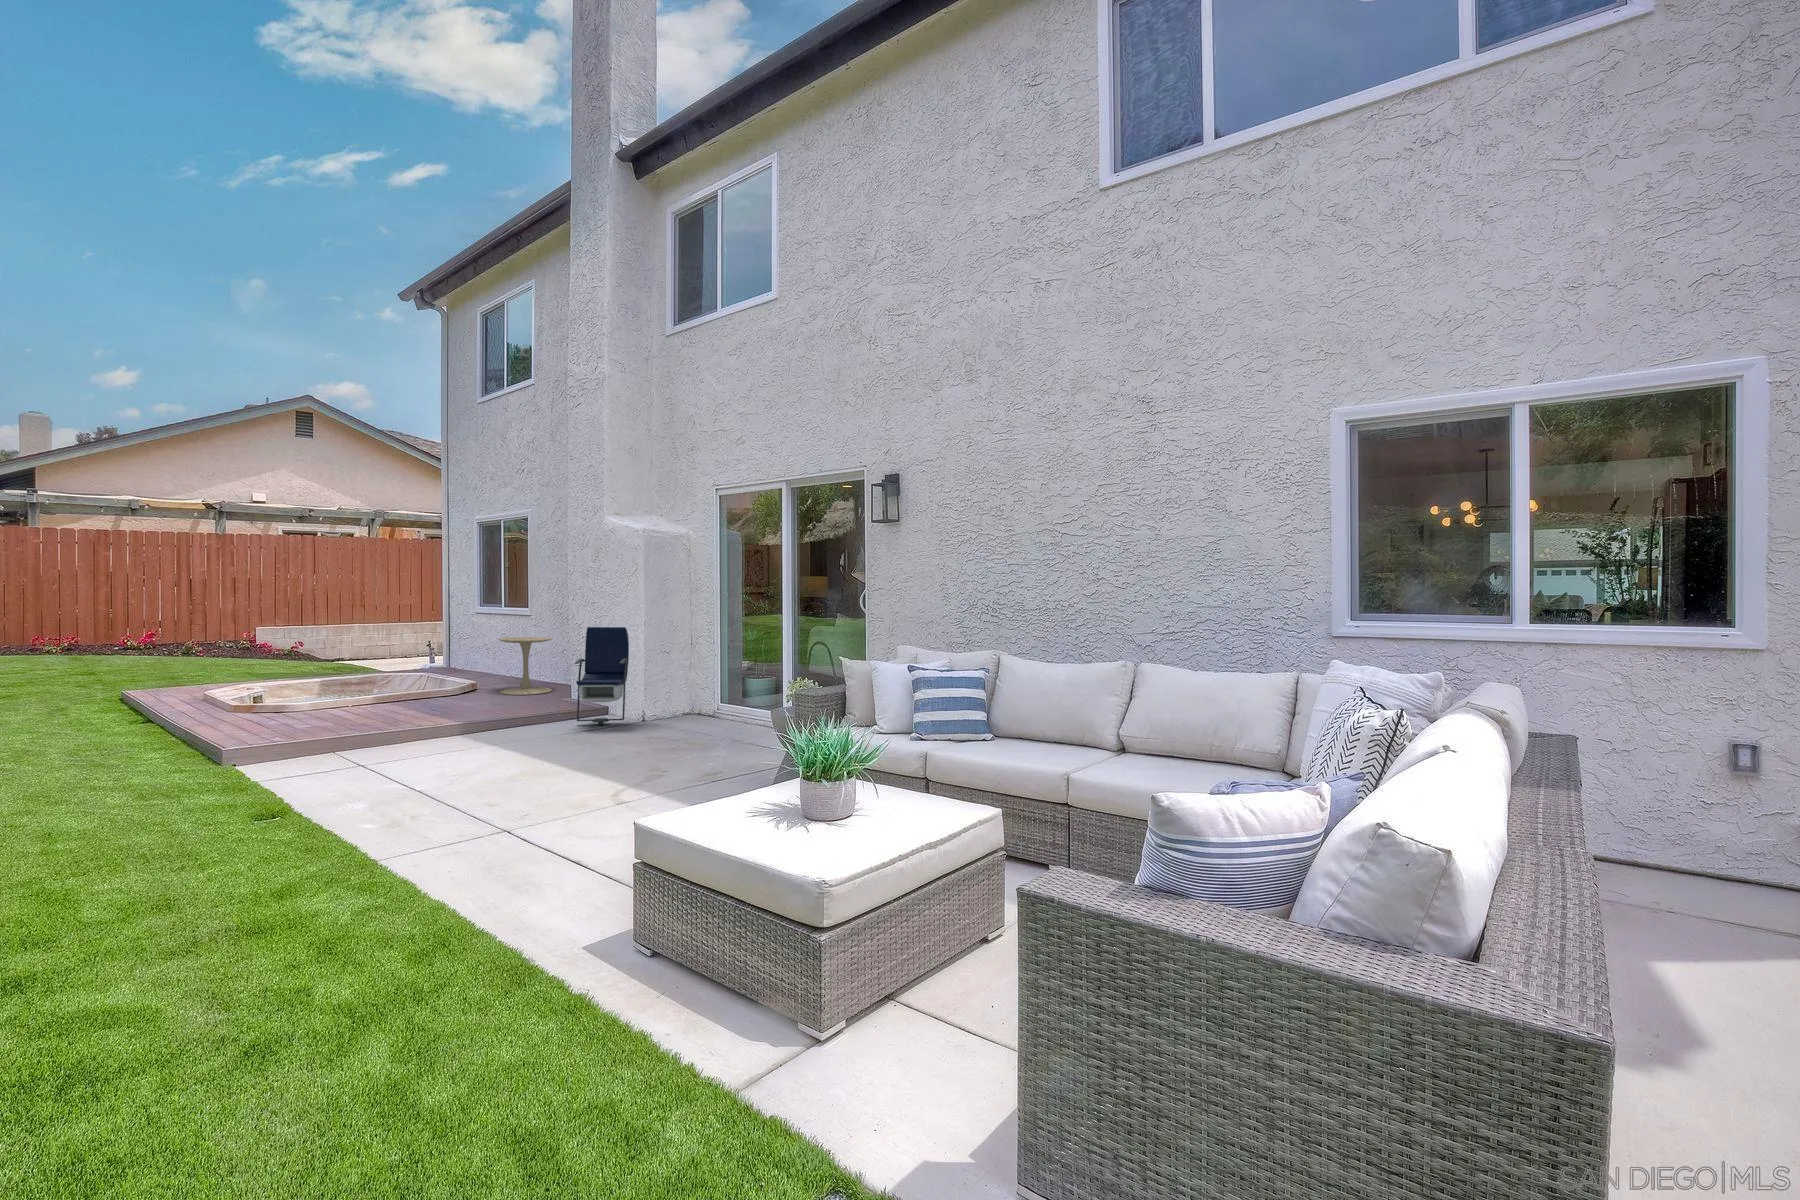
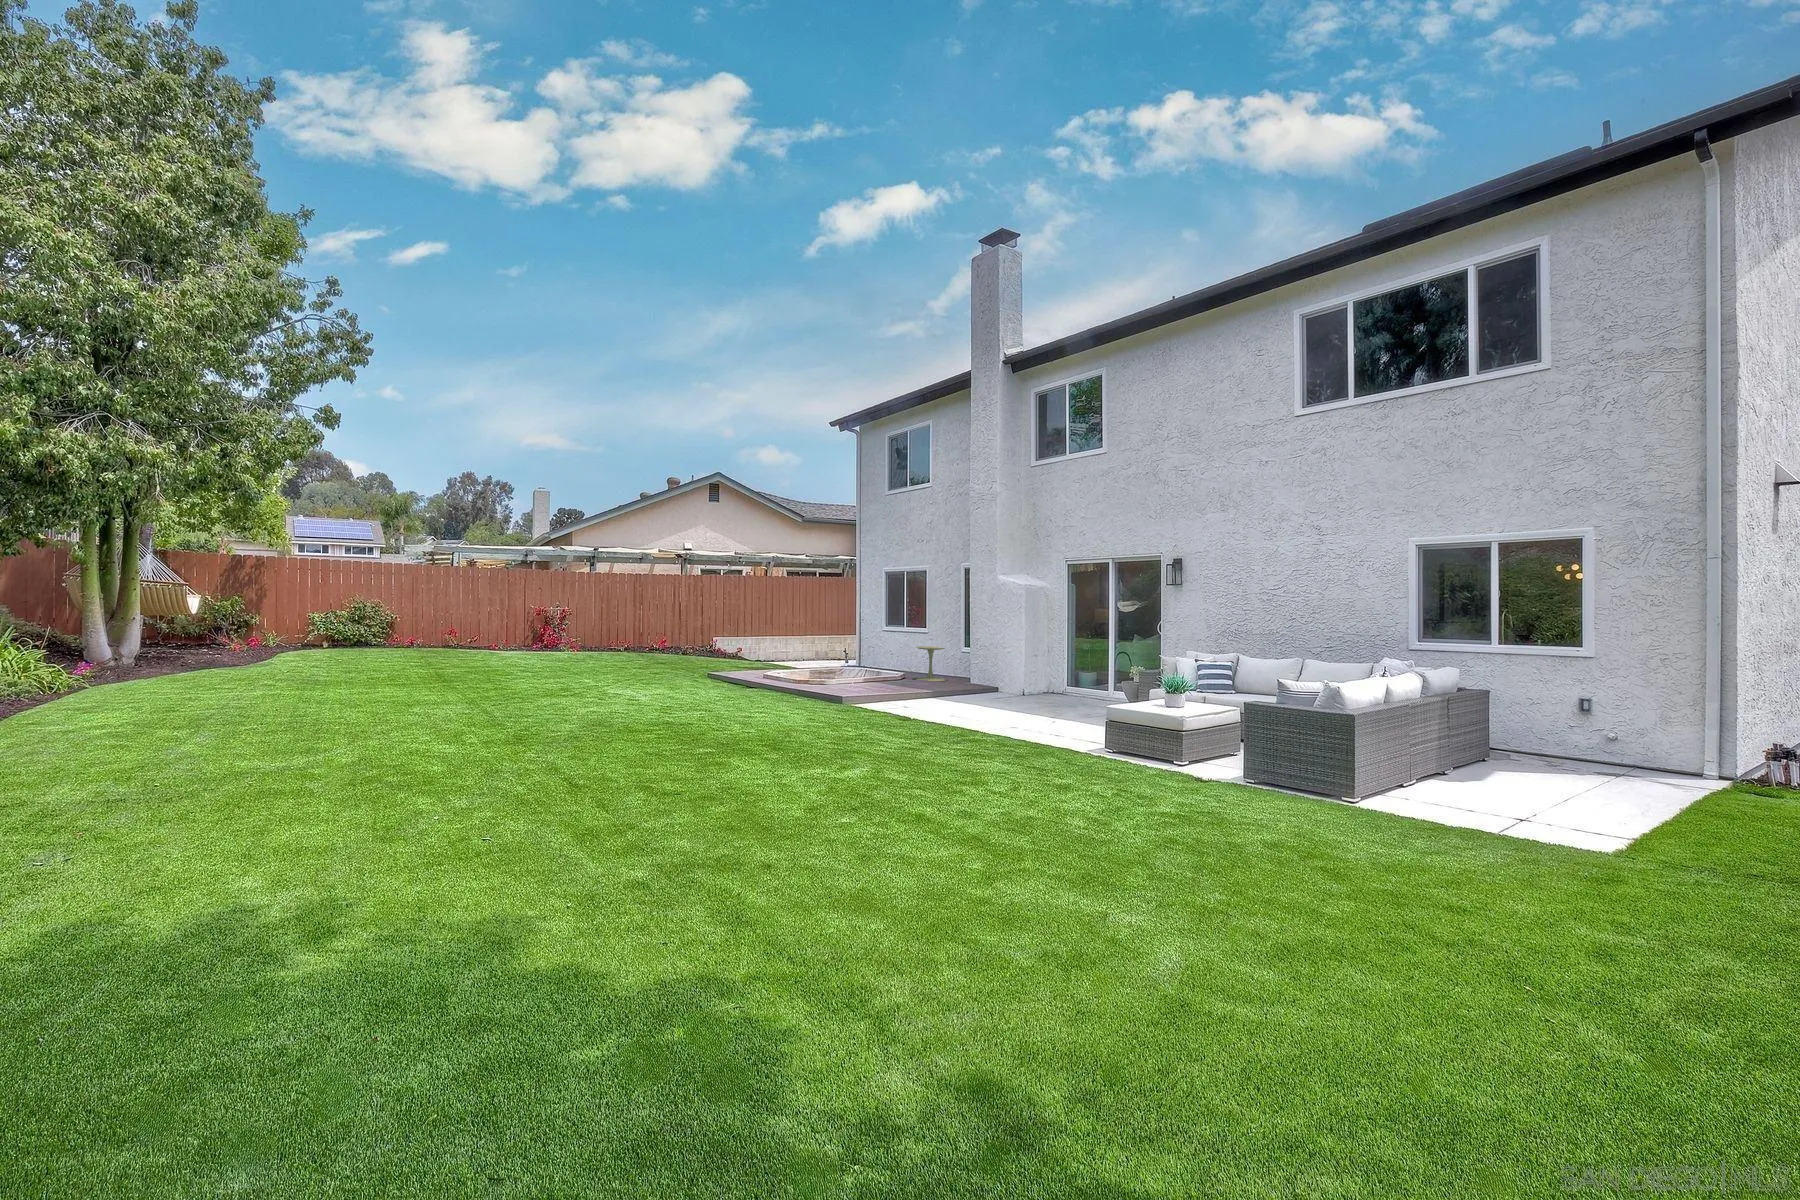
armchair: present [574,627,629,725] -> none [986,640,1014,696]

